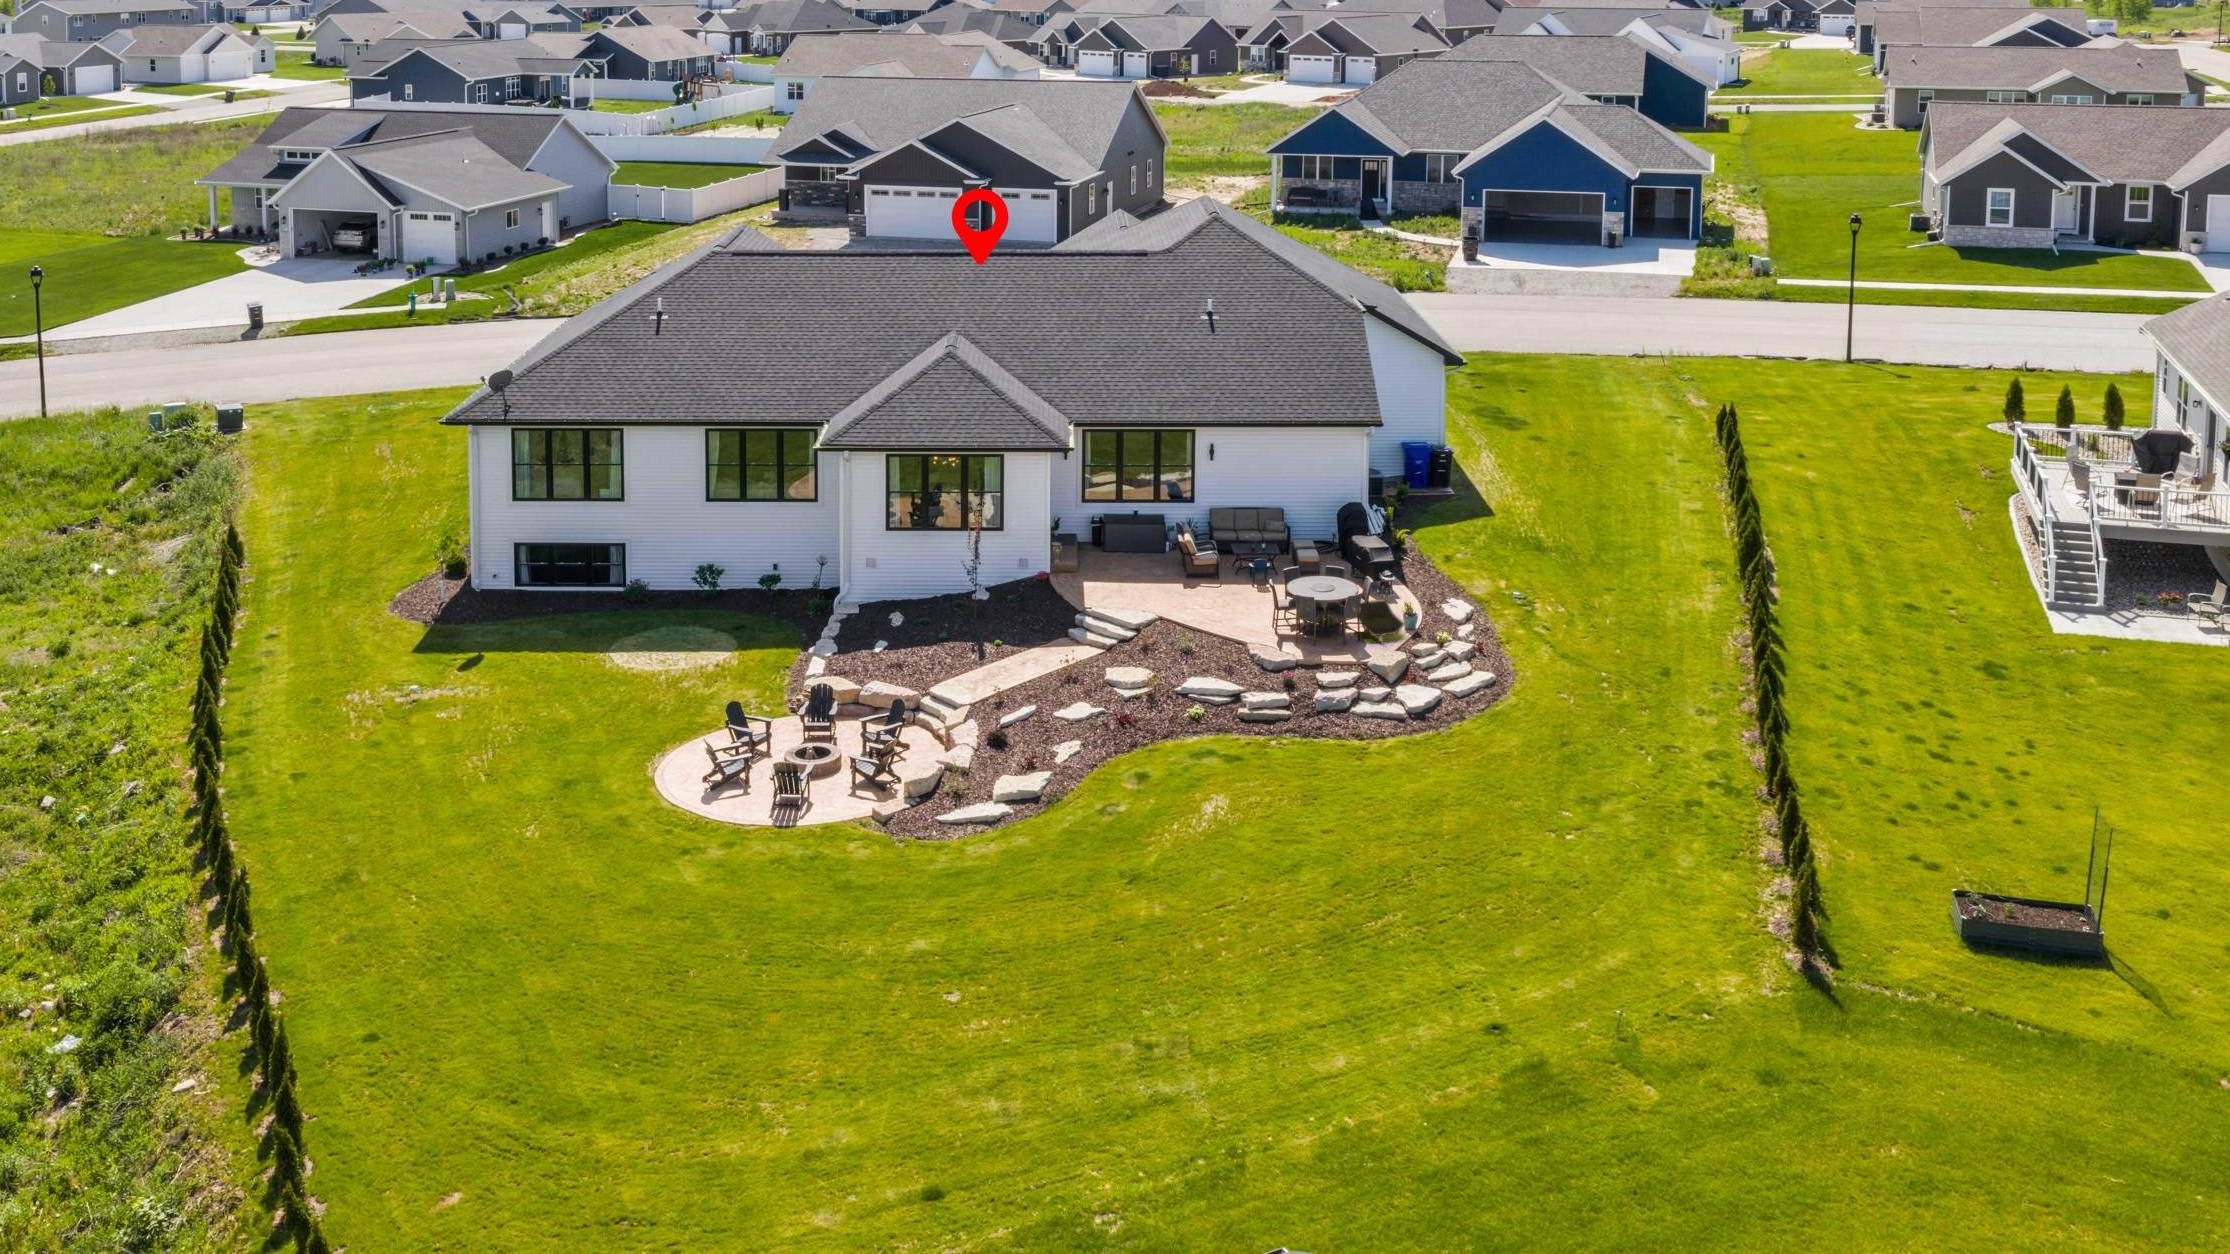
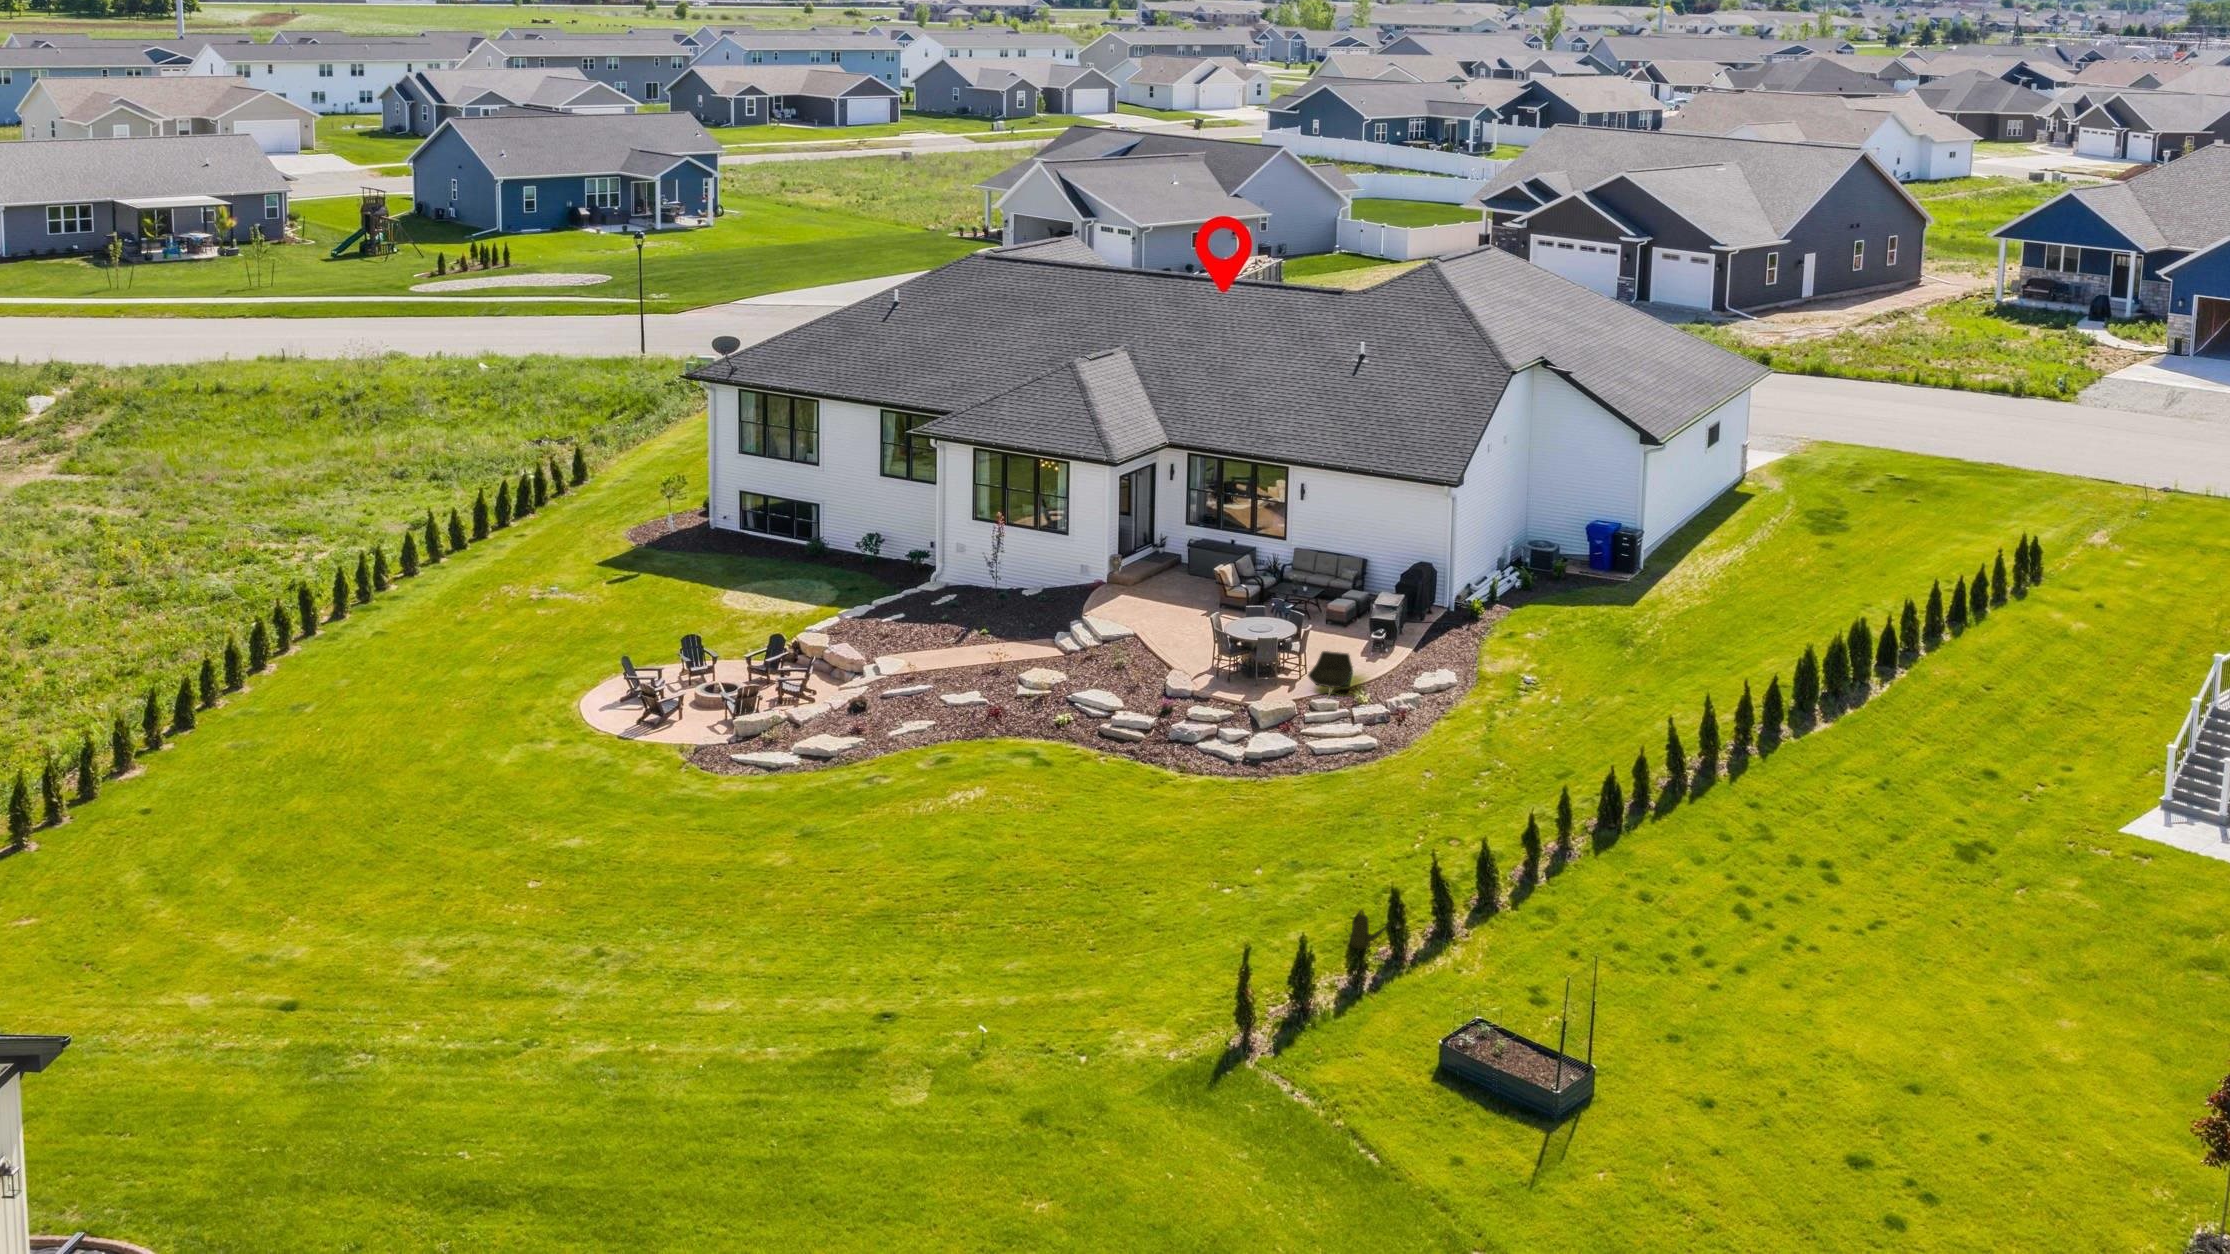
watering can: none [1734,821,1782,859] -> present [1347,910,1390,949]

